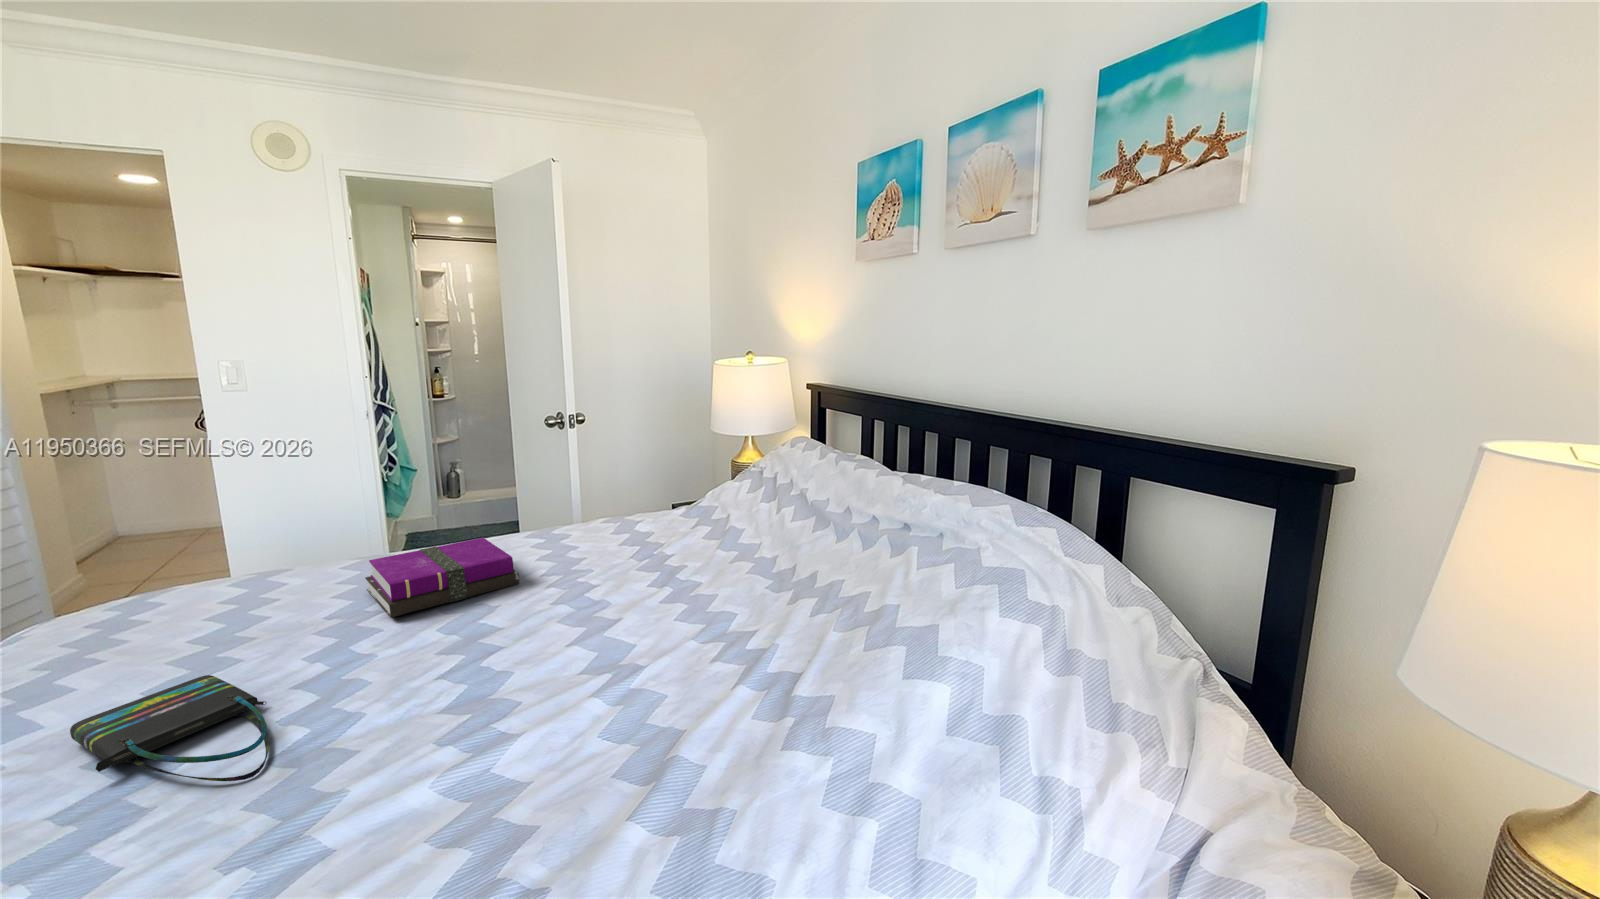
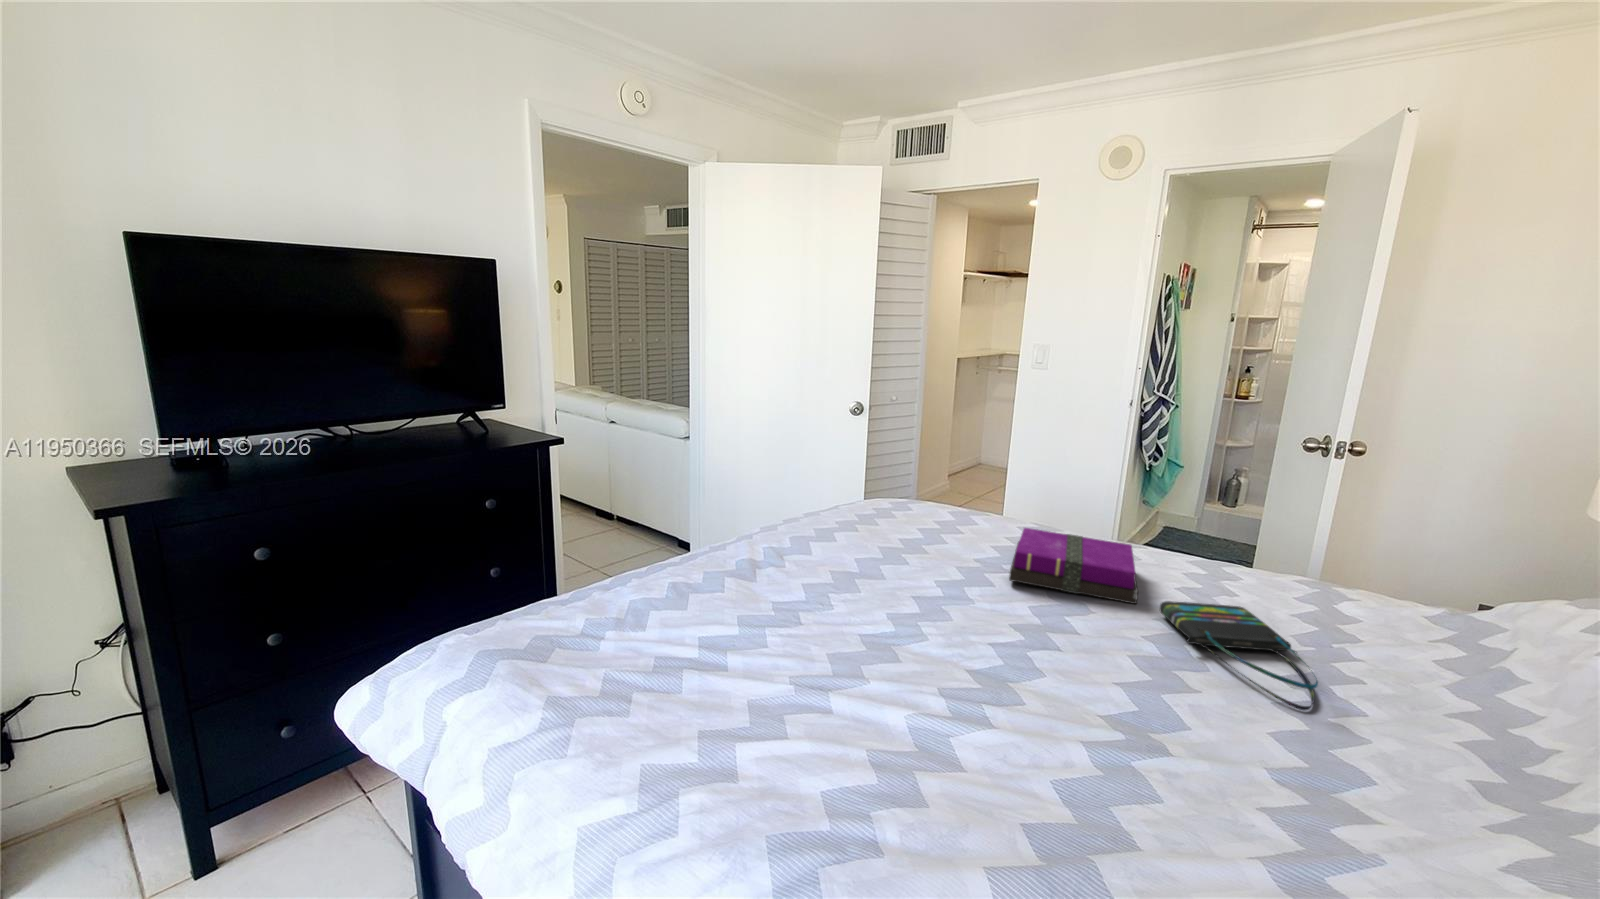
tote bag: present [70,675,269,781] -> present [1160,601,1318,710]

